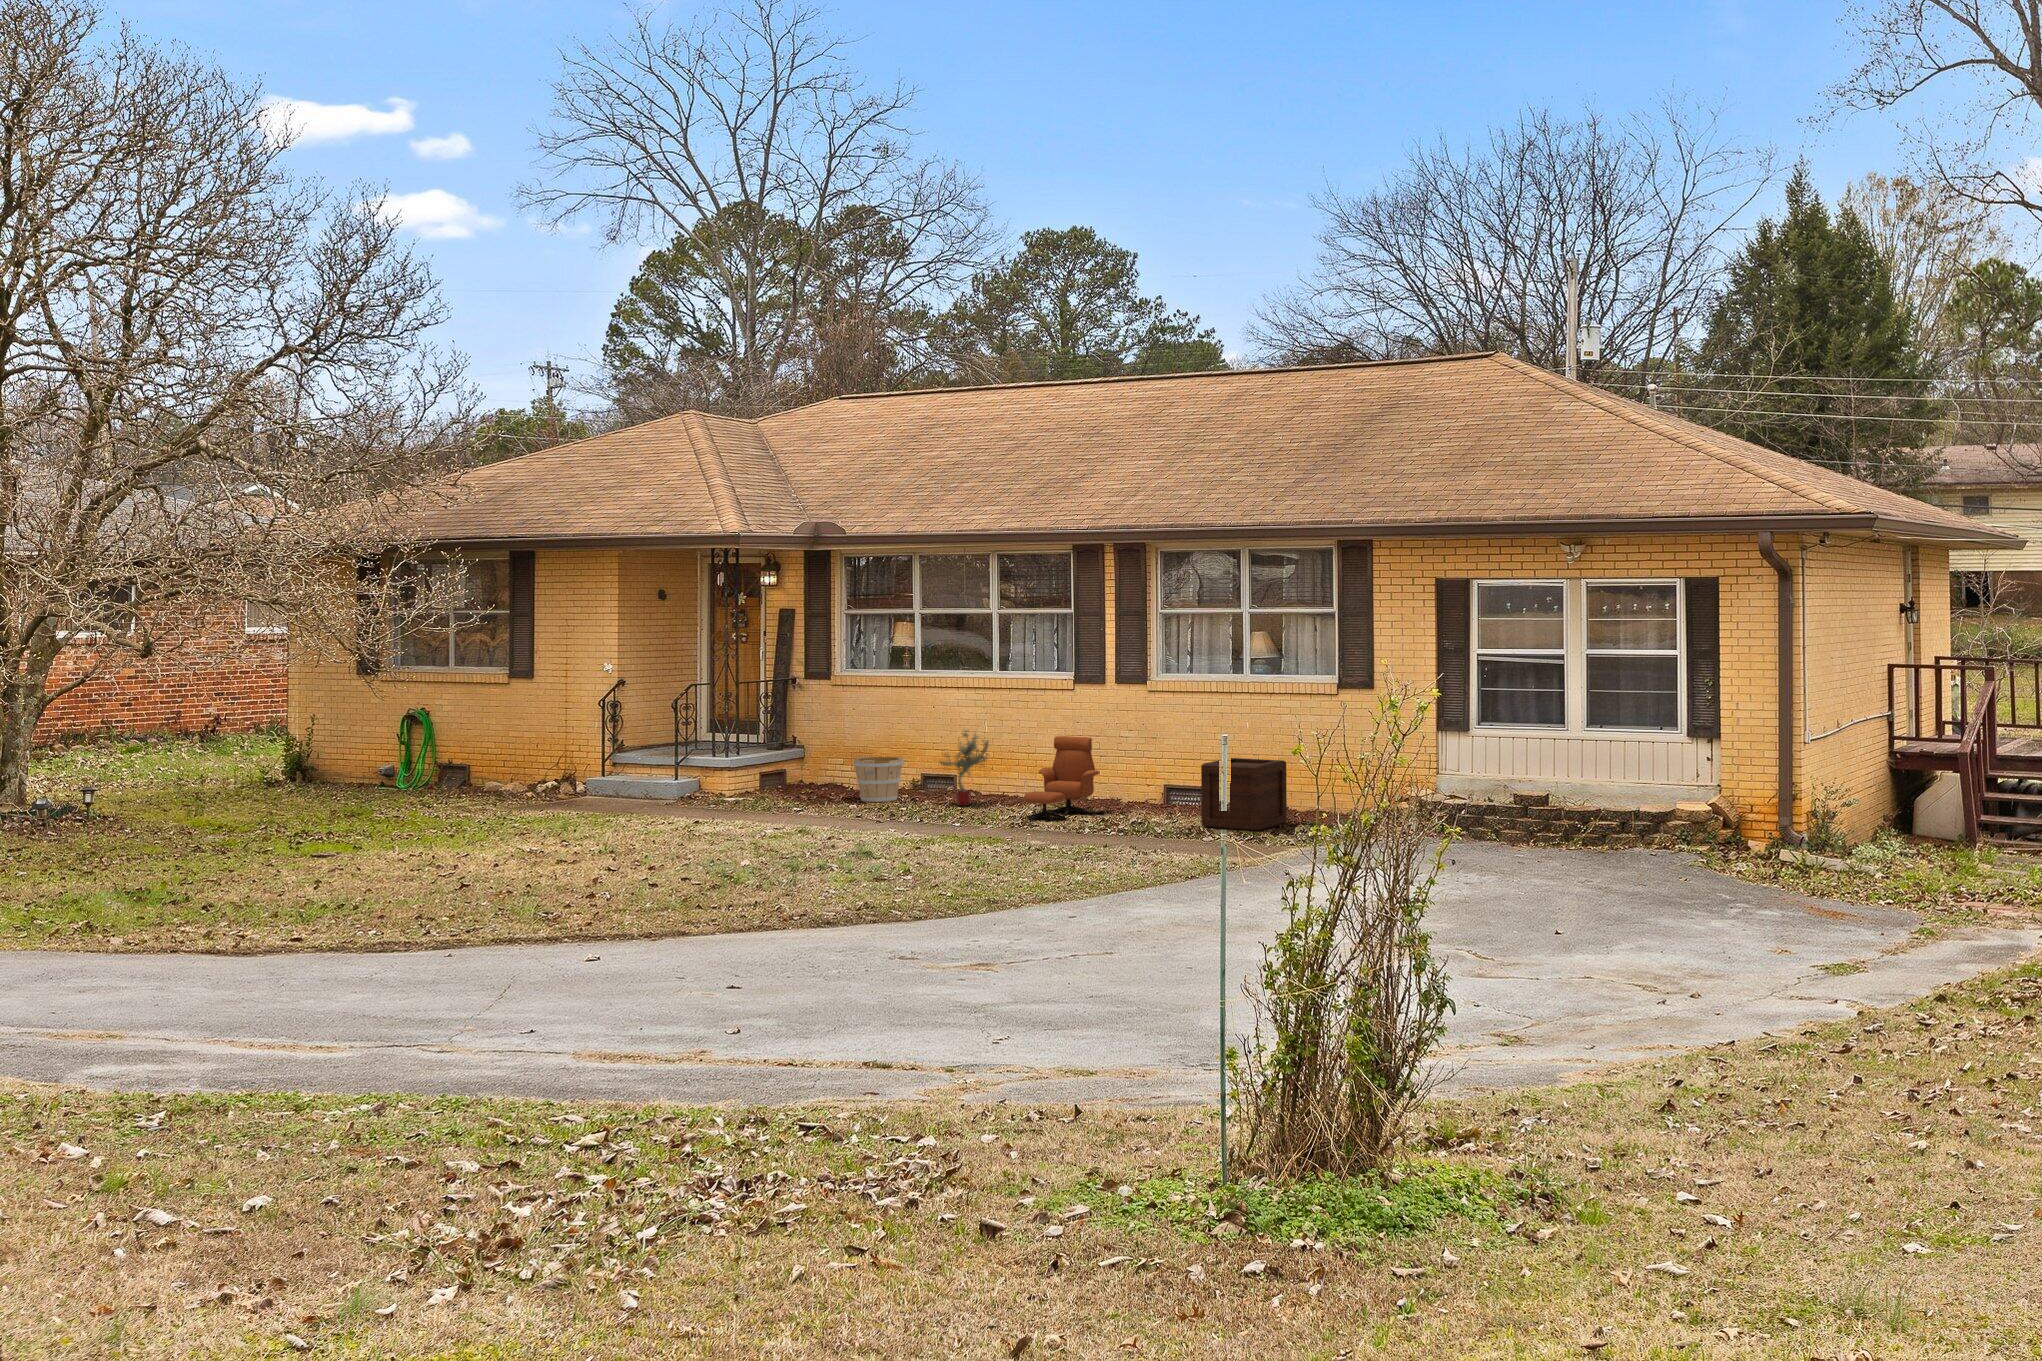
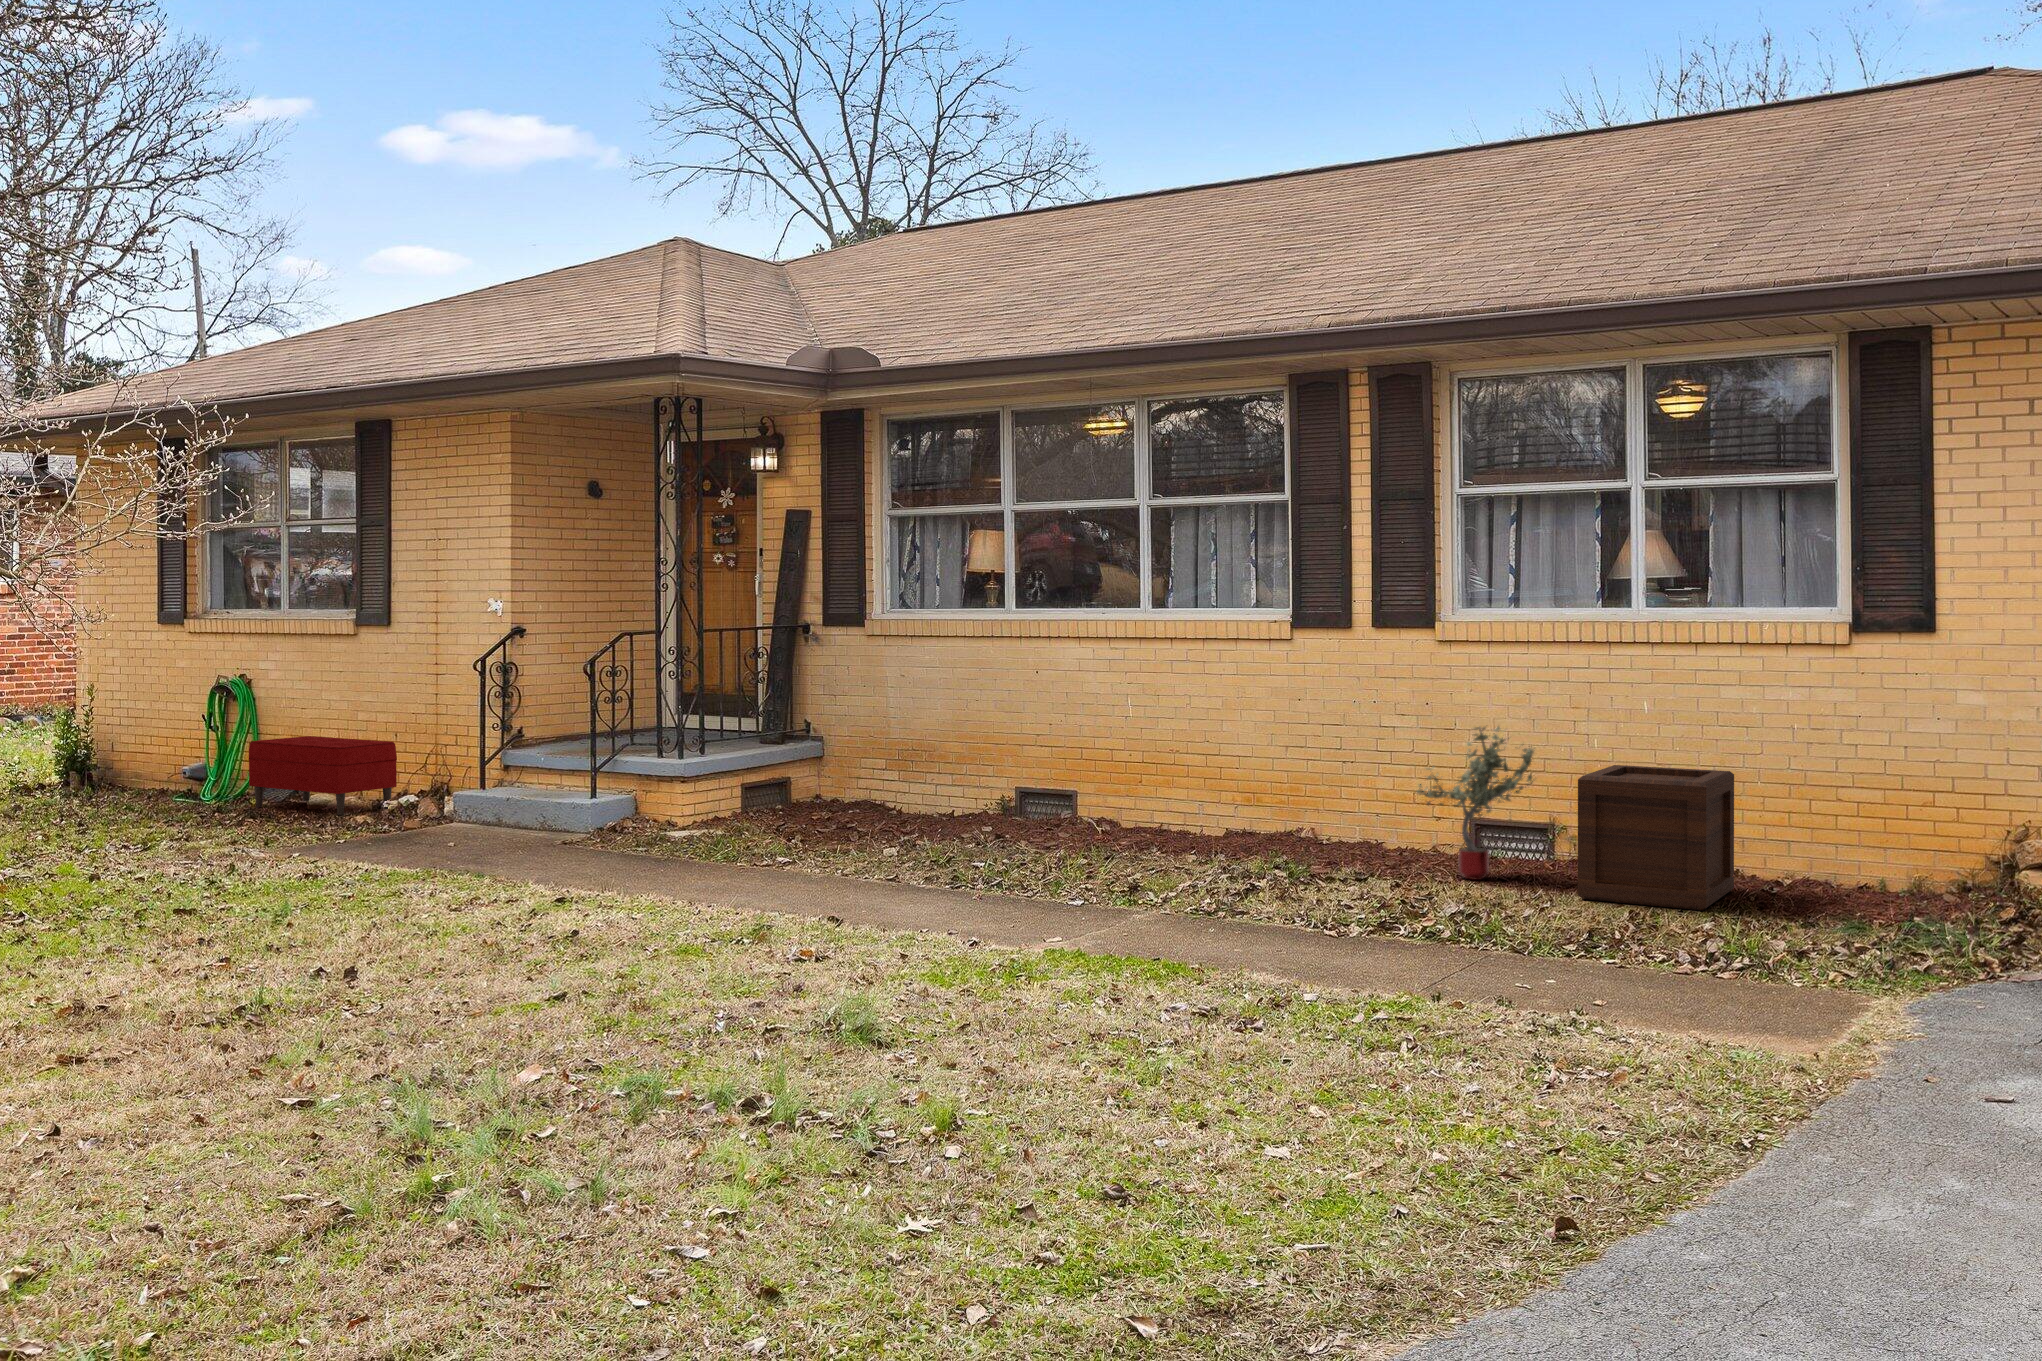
potted tree: present [940,731,989,806] -> present [1417,727,1535,880]
lounge chair: present [1024,736,1099,821] -> none [1217,723,1349,880]
bench: none [451,746,545,795] -> present [249,736,397,815]
wooden bucket: present [853,756,904,802] -> none [898,756,985,837]

